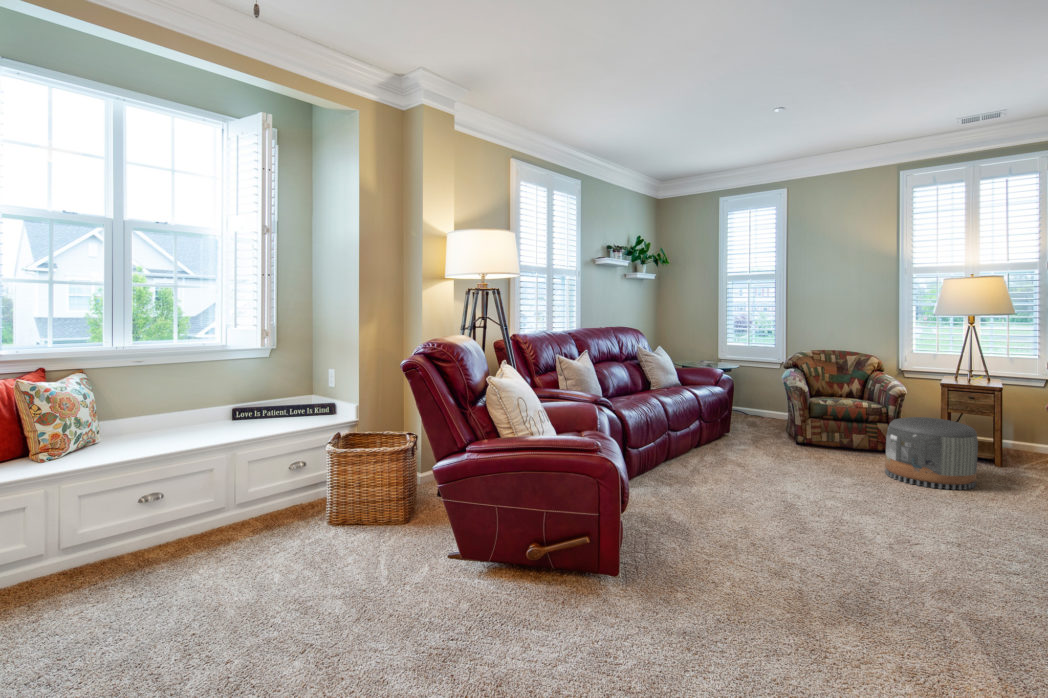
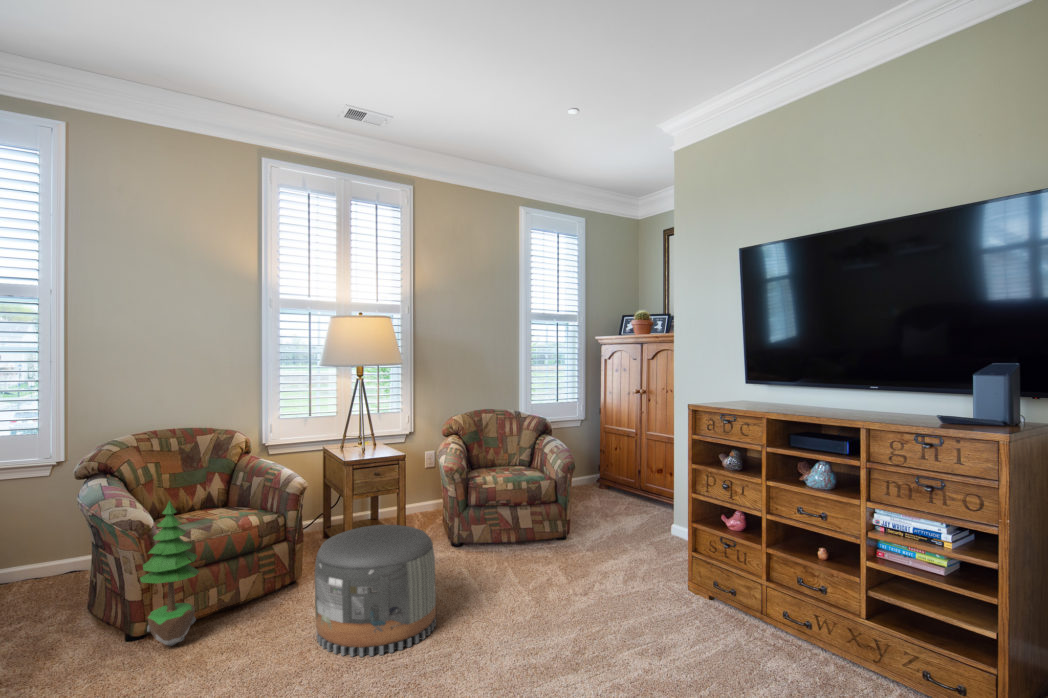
potted tree: none [799,380,828,453] -> present [140,501,200,646]

